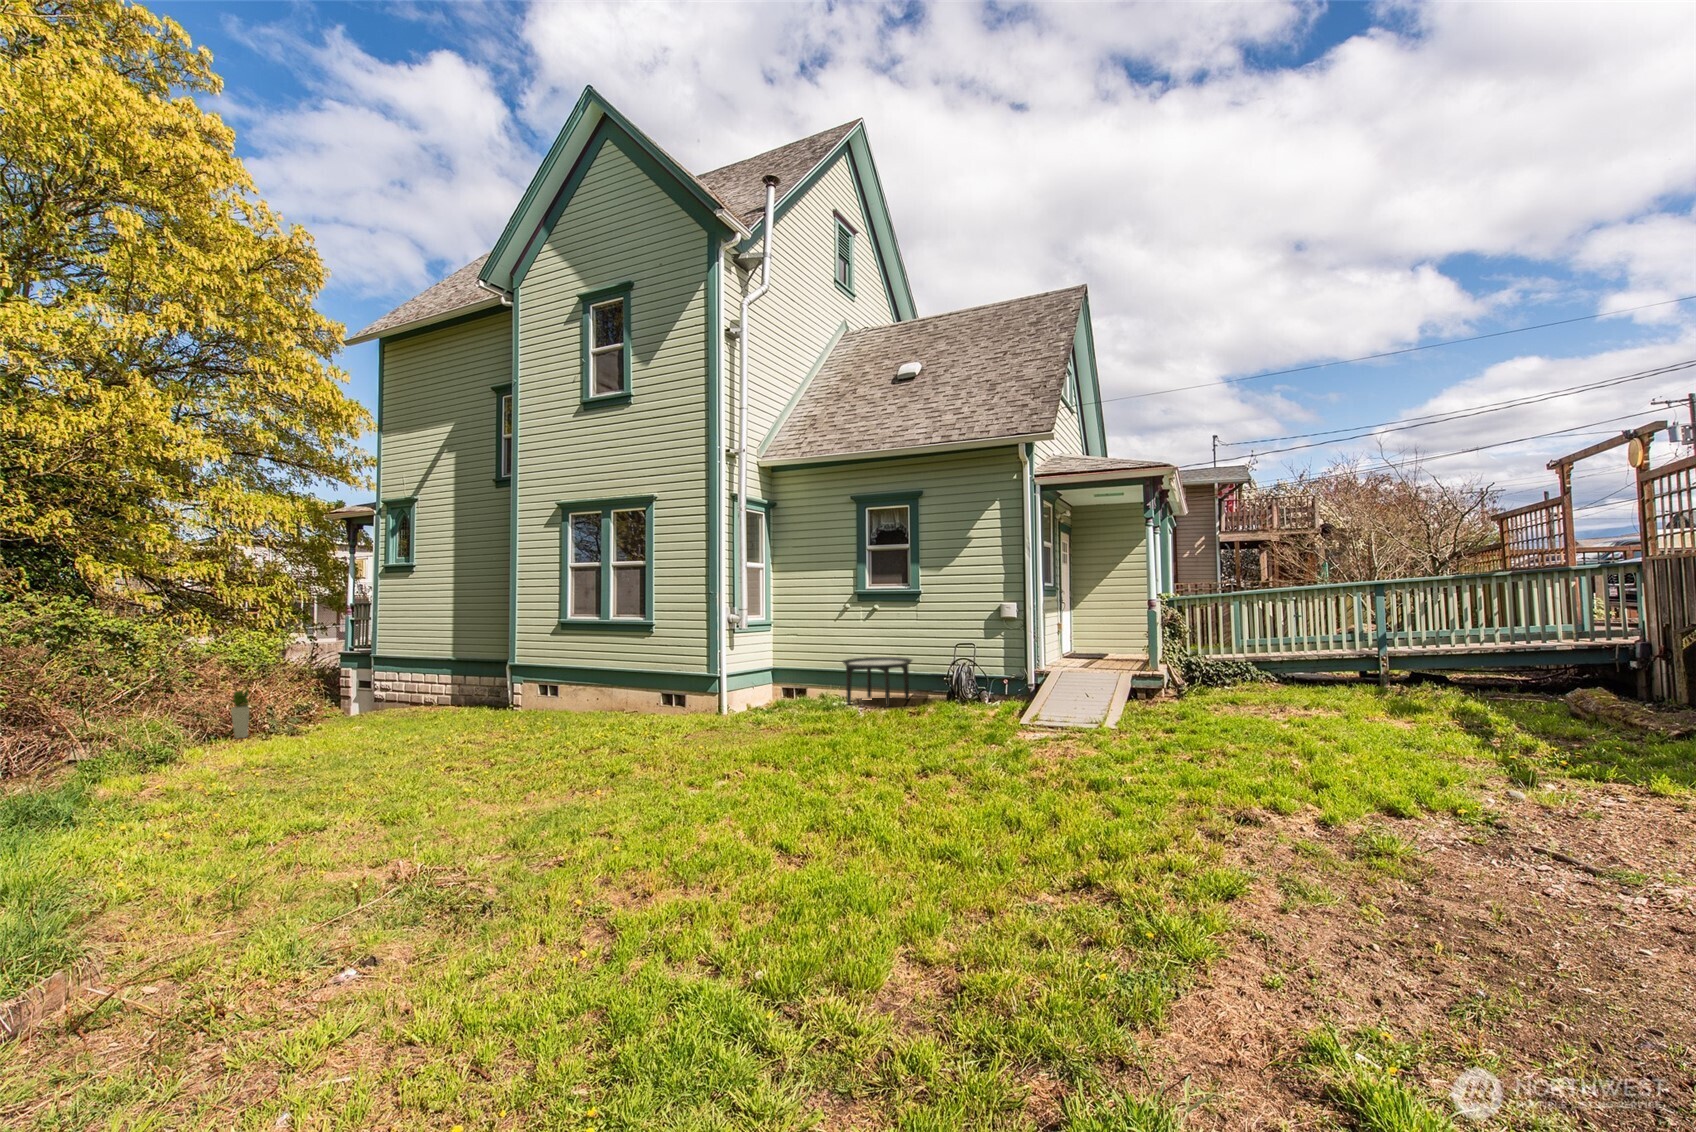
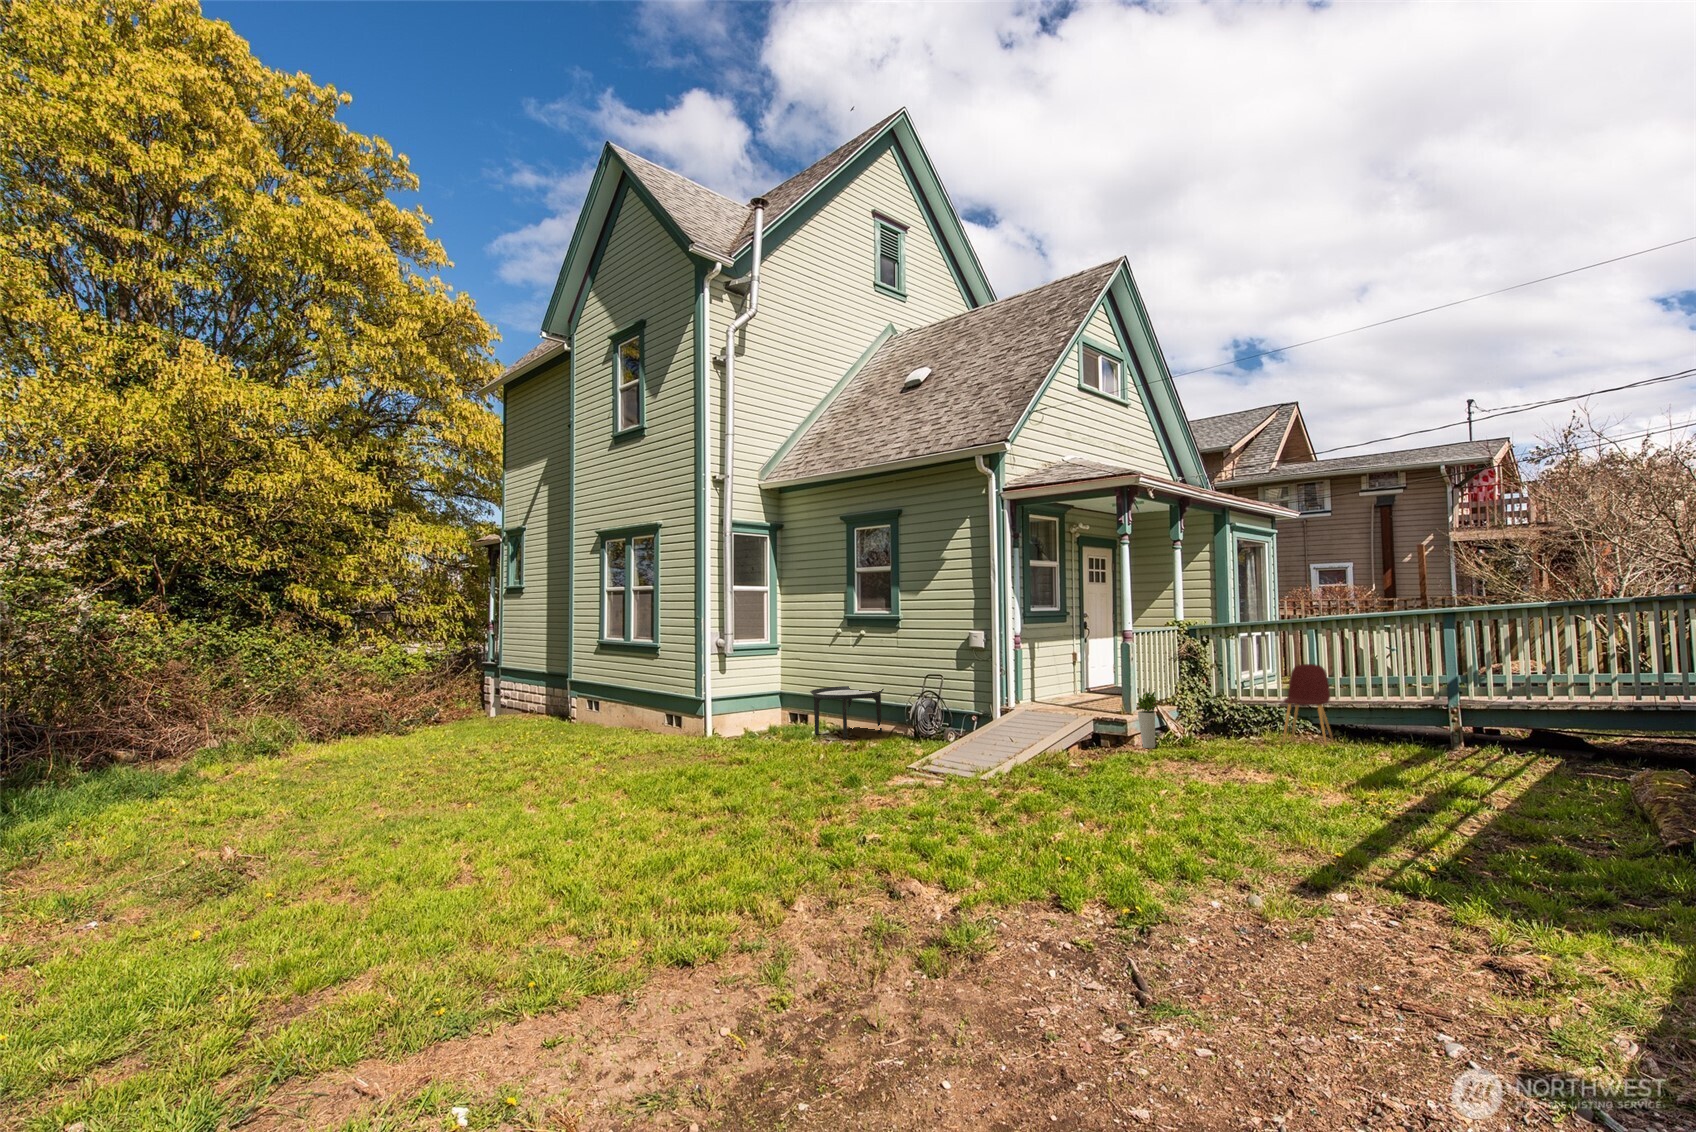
chair: none [1257,626,1300,691] -> present [1283,664,1333,746]
planter: present [231,689,249,738] -> present [1137,692,1158,748]

